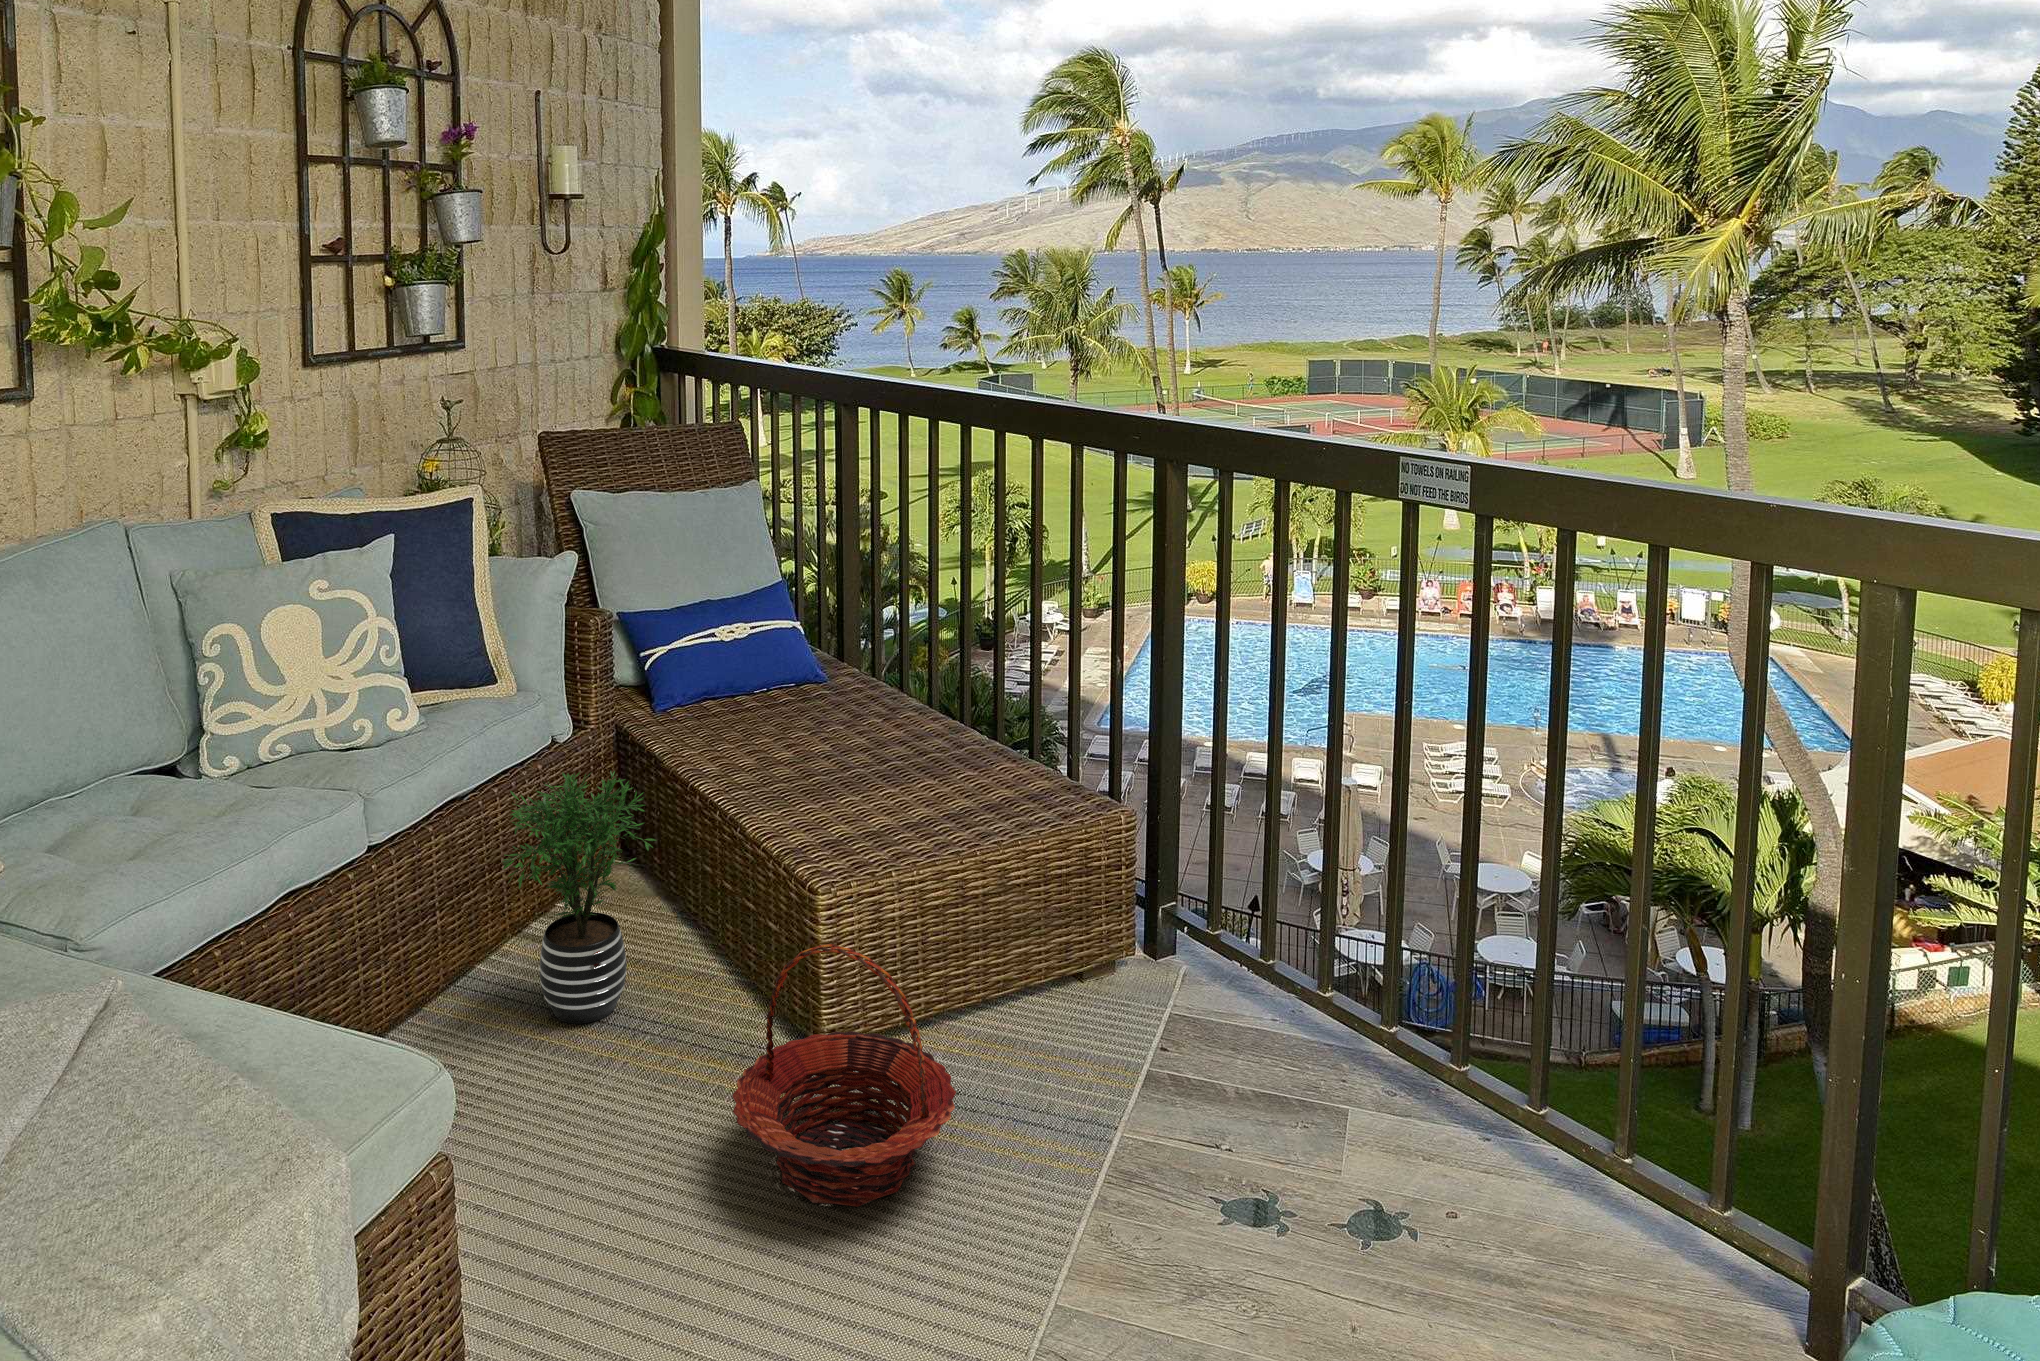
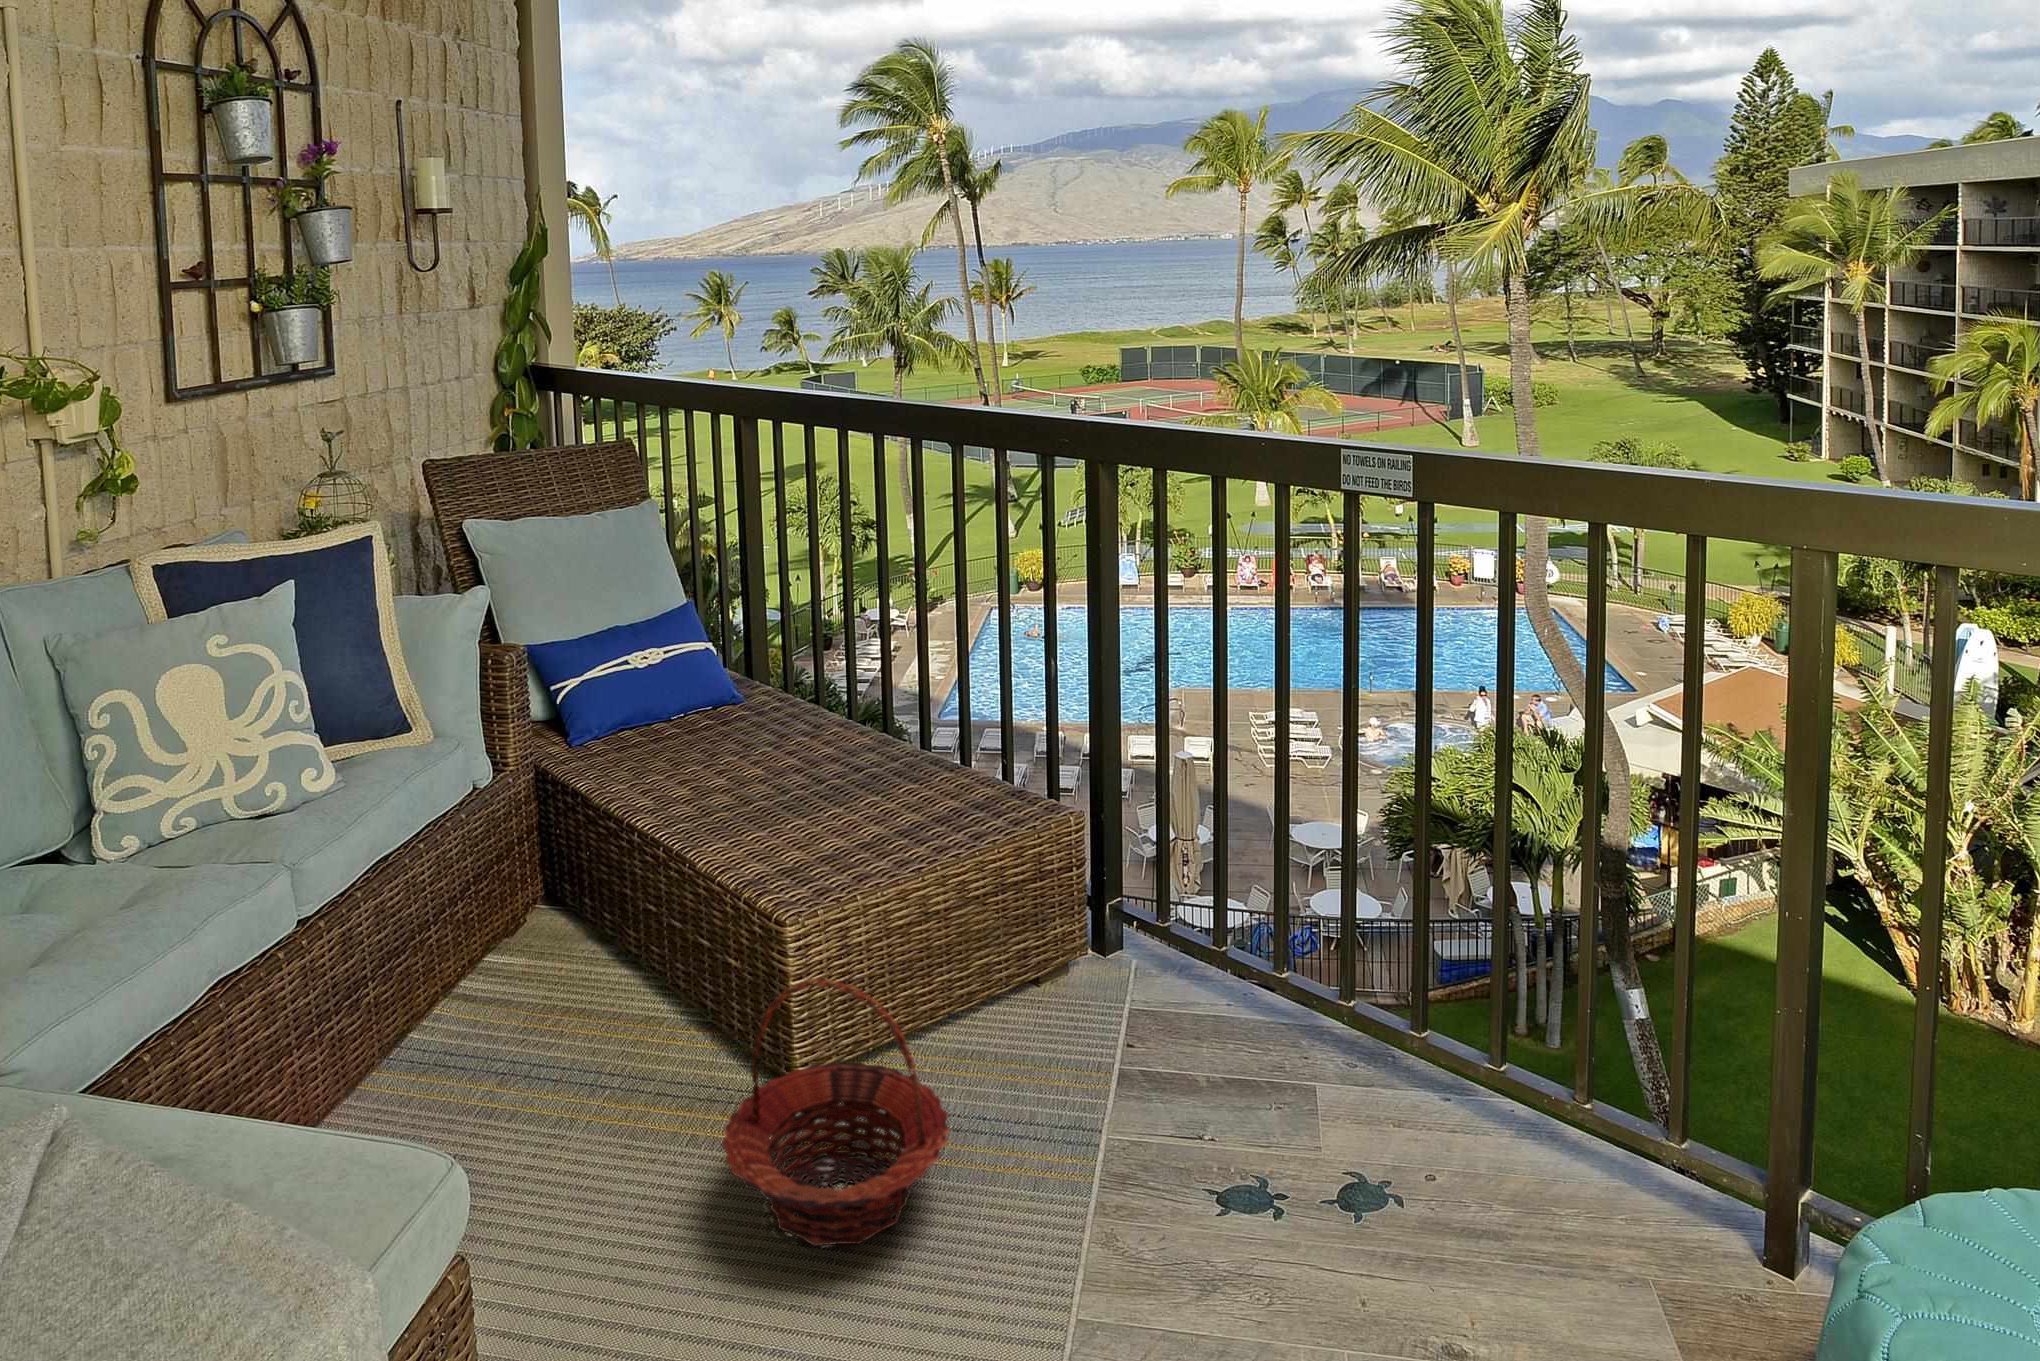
potted plant: present [502,771,656,1024] -> none [446,815,617,1084]

